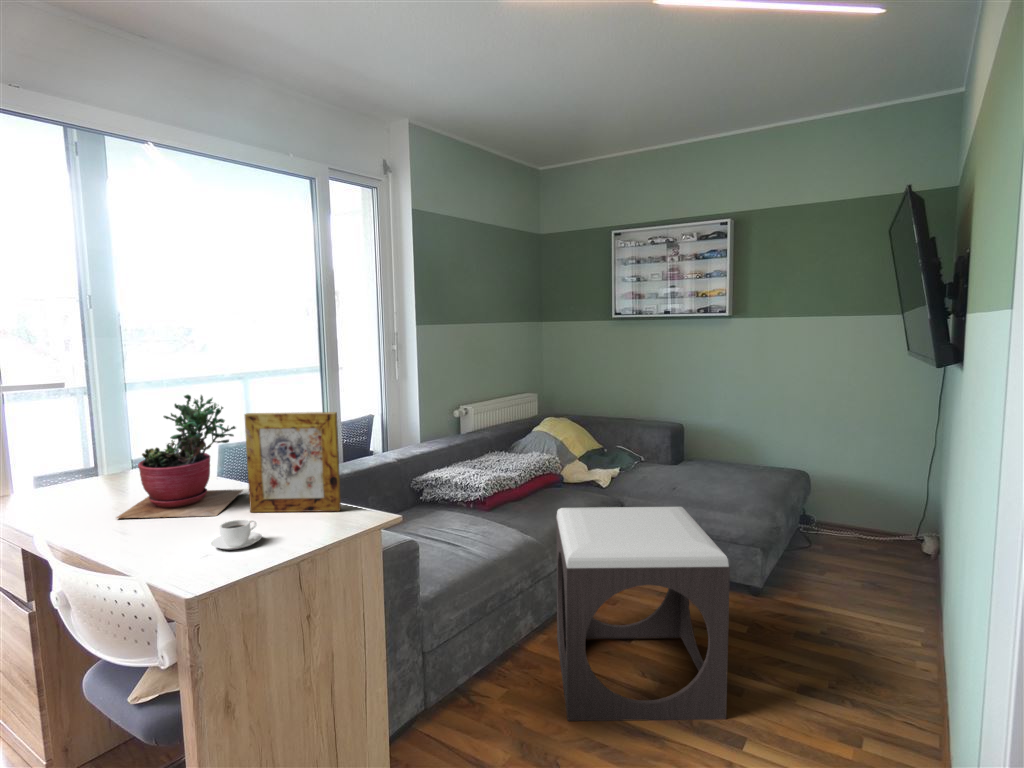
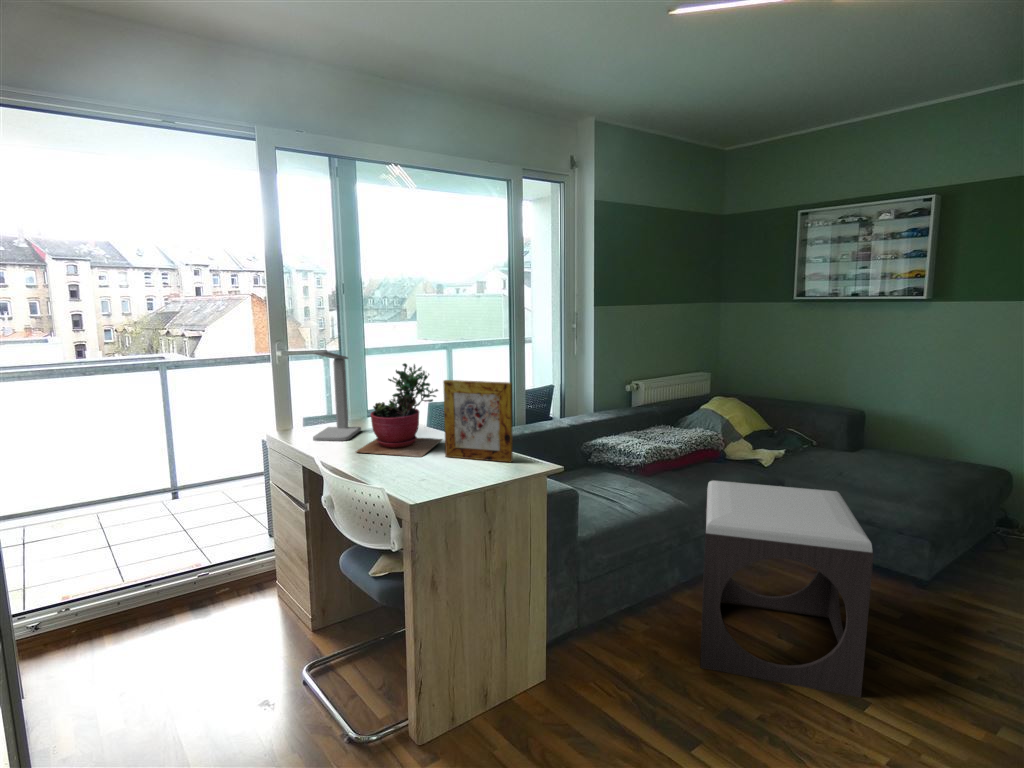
desk lamp: none [45,383,124,508] -> present [313,351,361,441]
coffee cup: present [211,520,262,550] -> none [416,461,451,482]

